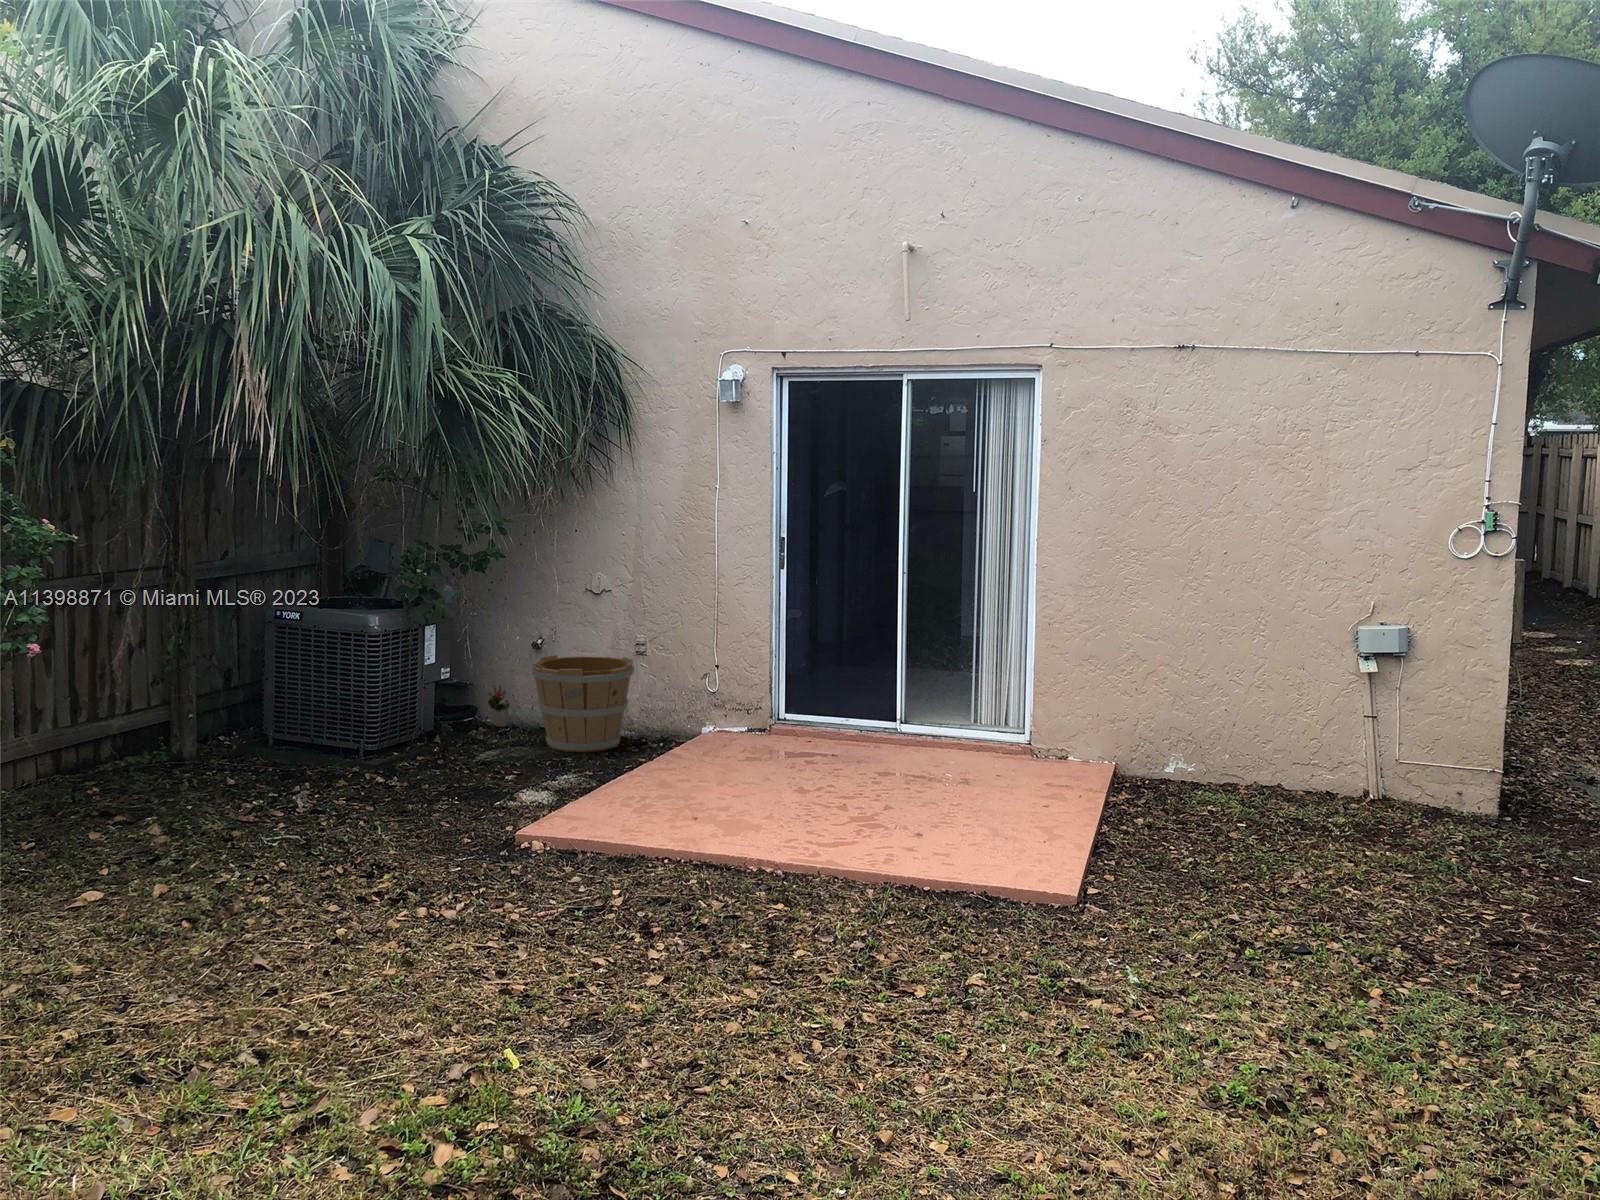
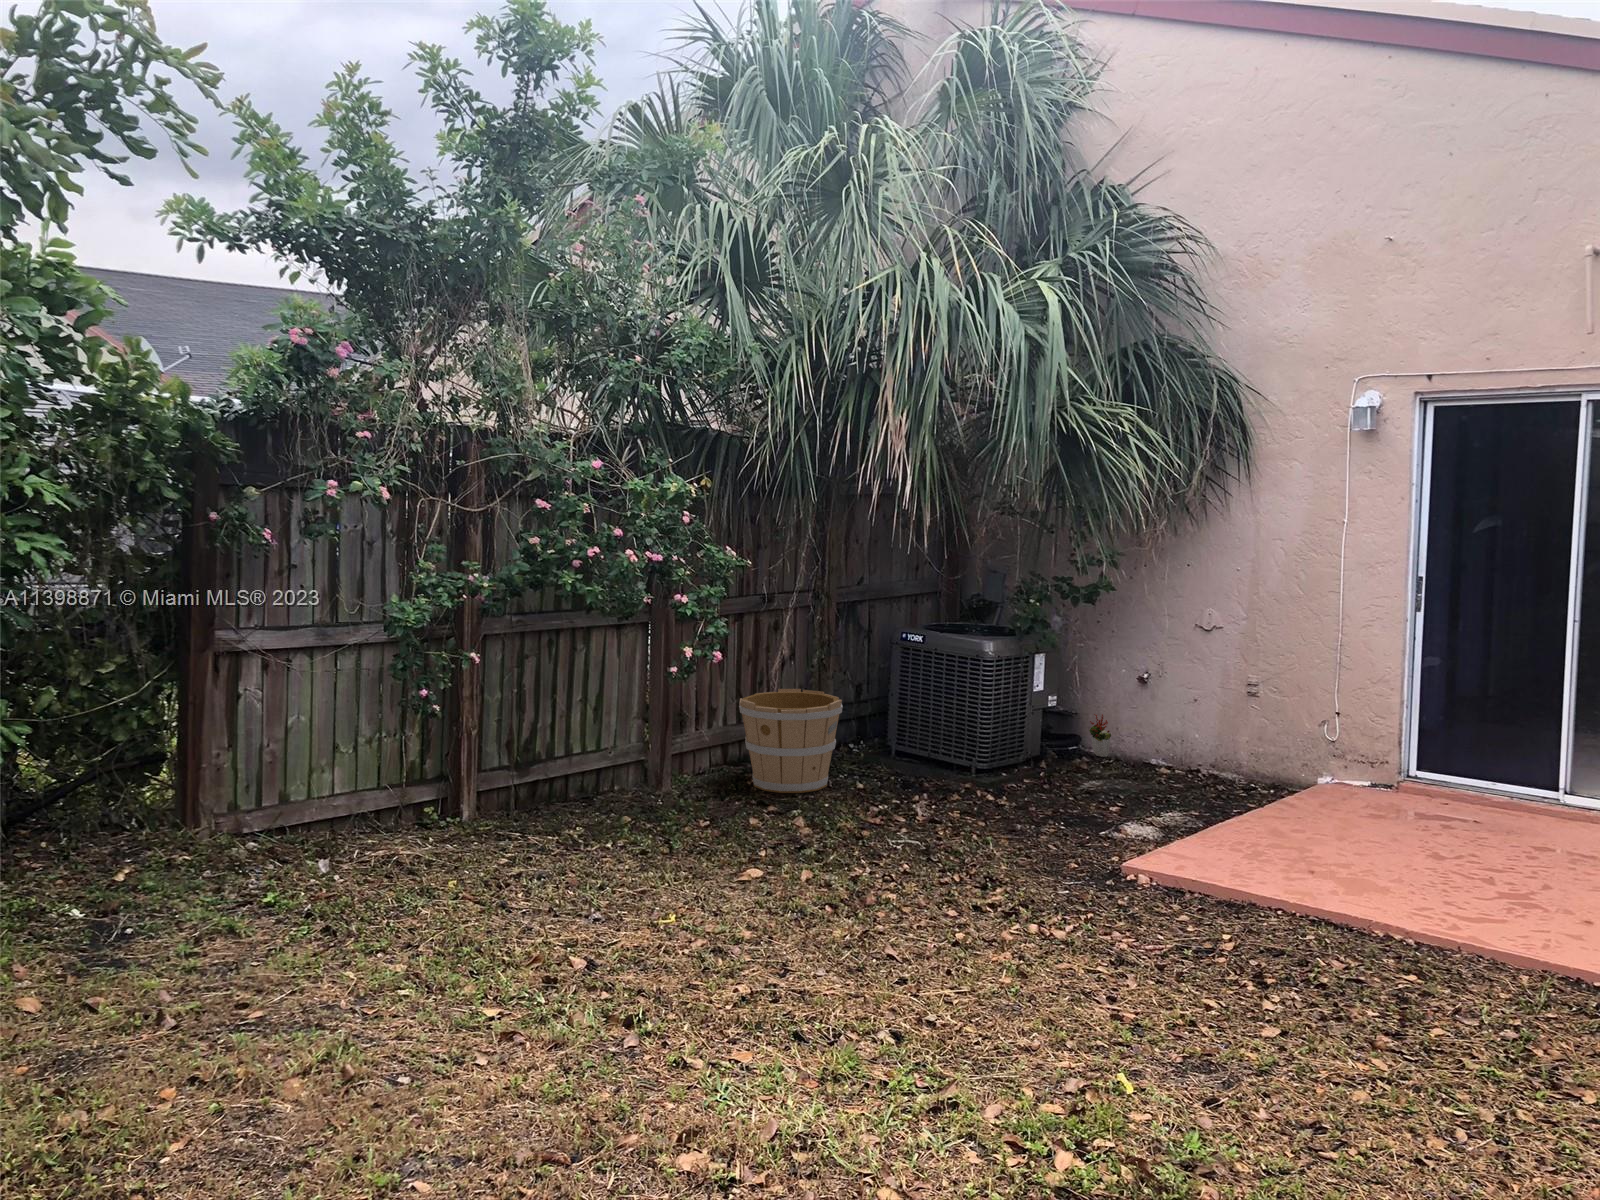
wooden bucket: present [532,655,635,752] -> present [739,689,843,793]

